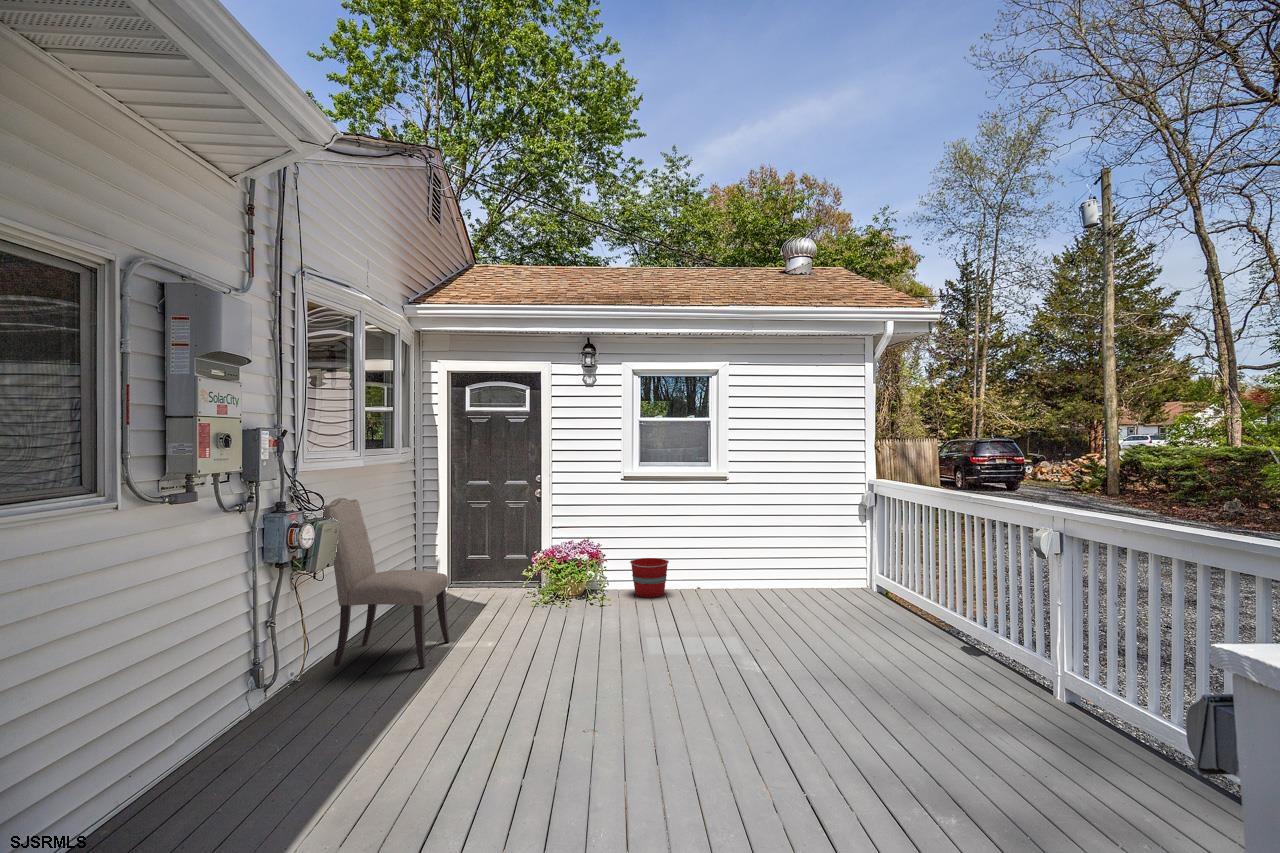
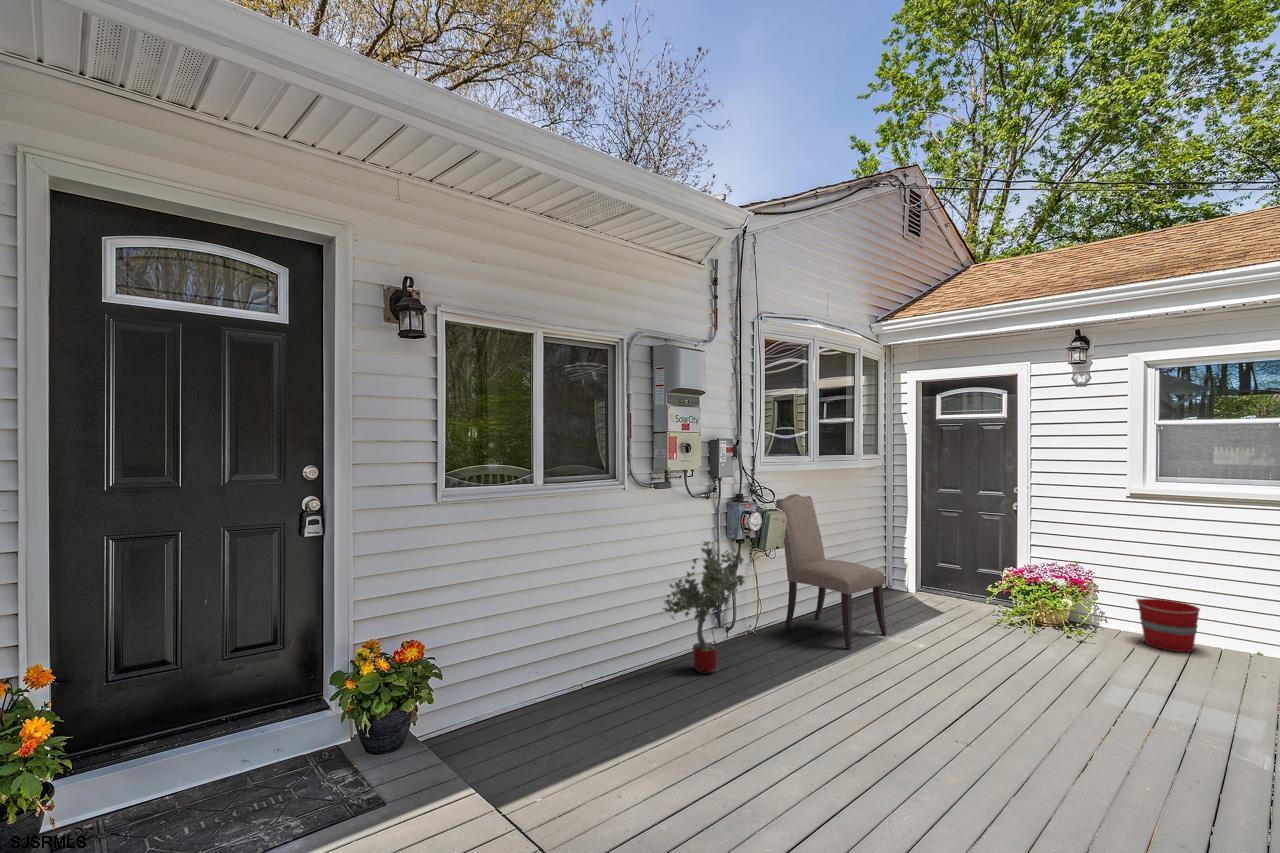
potted tree: none [189,569,315,758] -> present [663,541,745,674]

